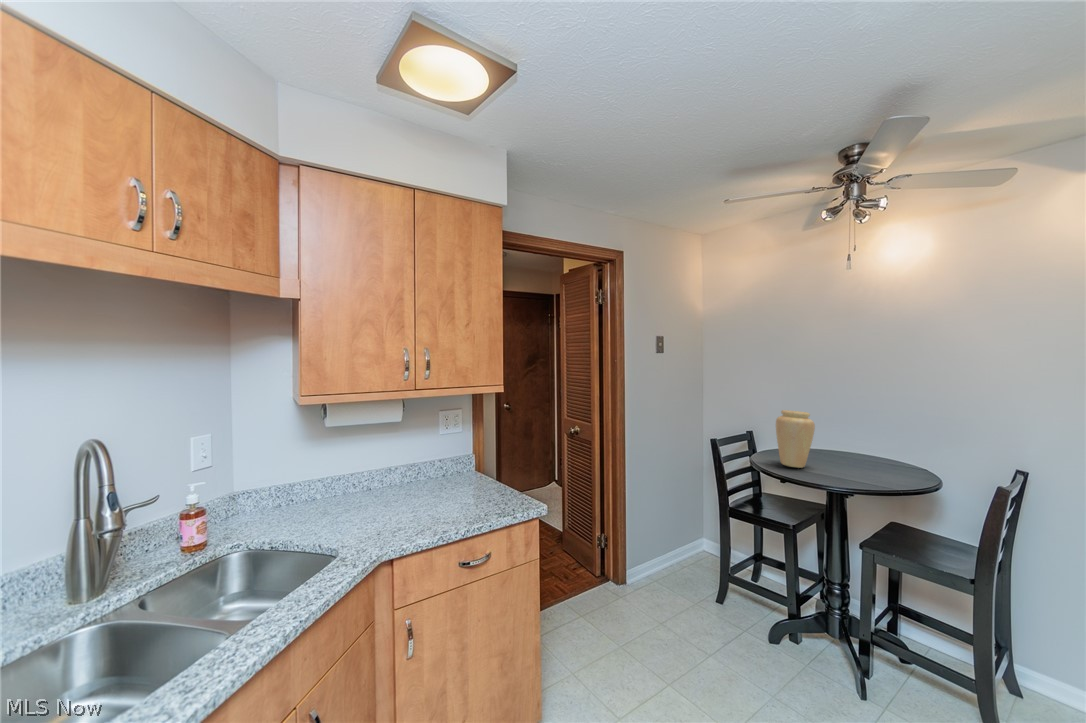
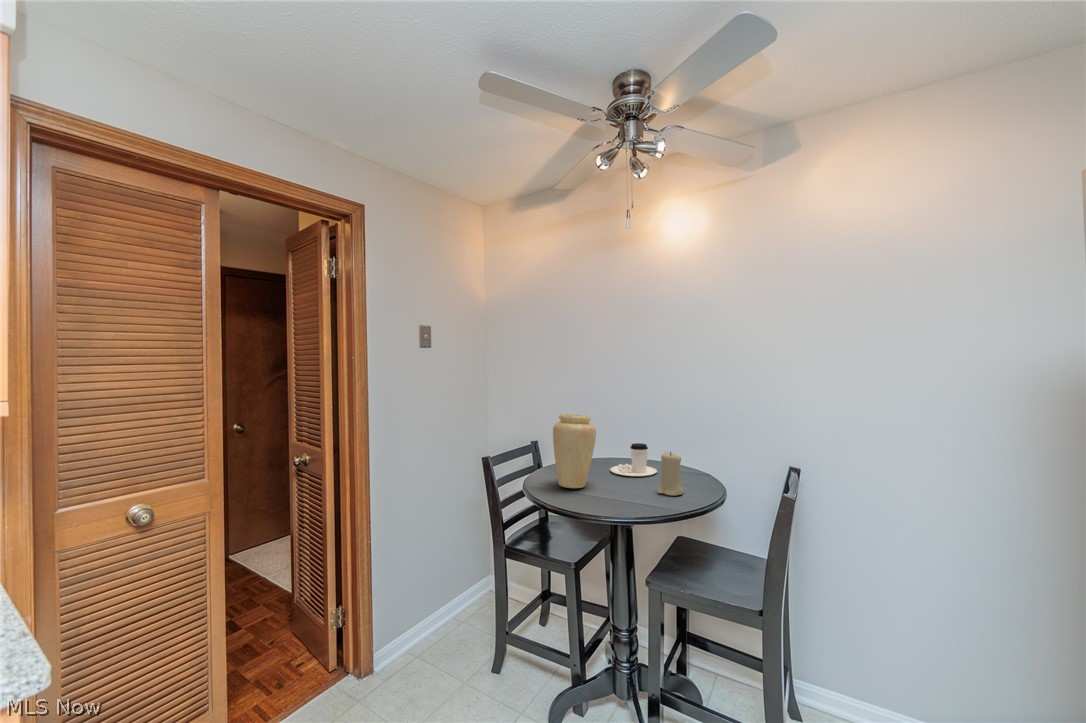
coffee cup: none [823,437,870,464] -> present [610,443,657,476]
candle: none [875,445,902,481] -> present [657,452,683,496]

